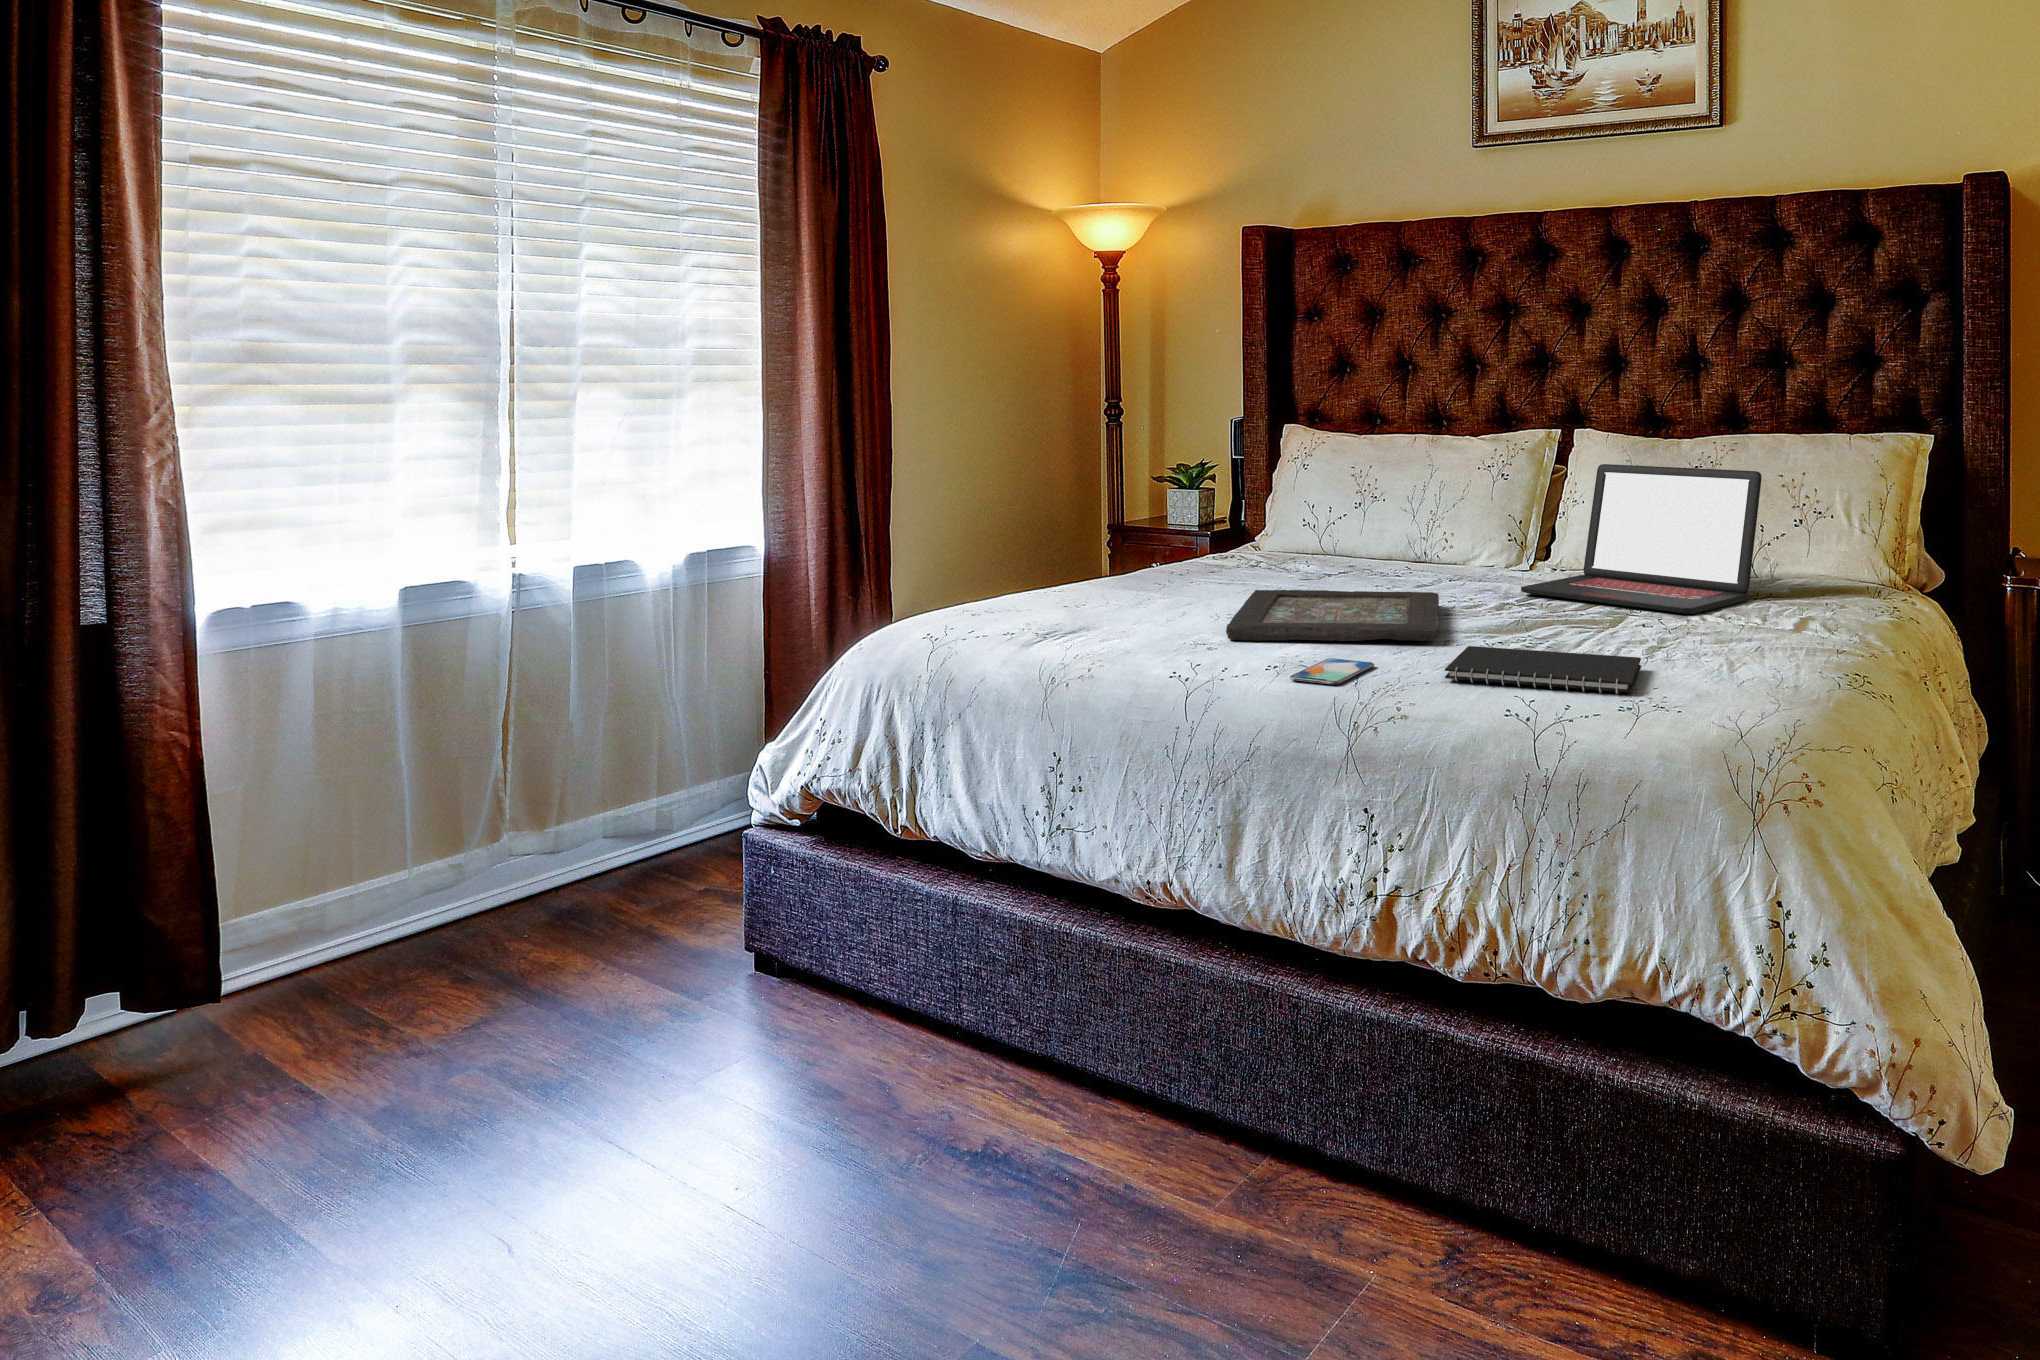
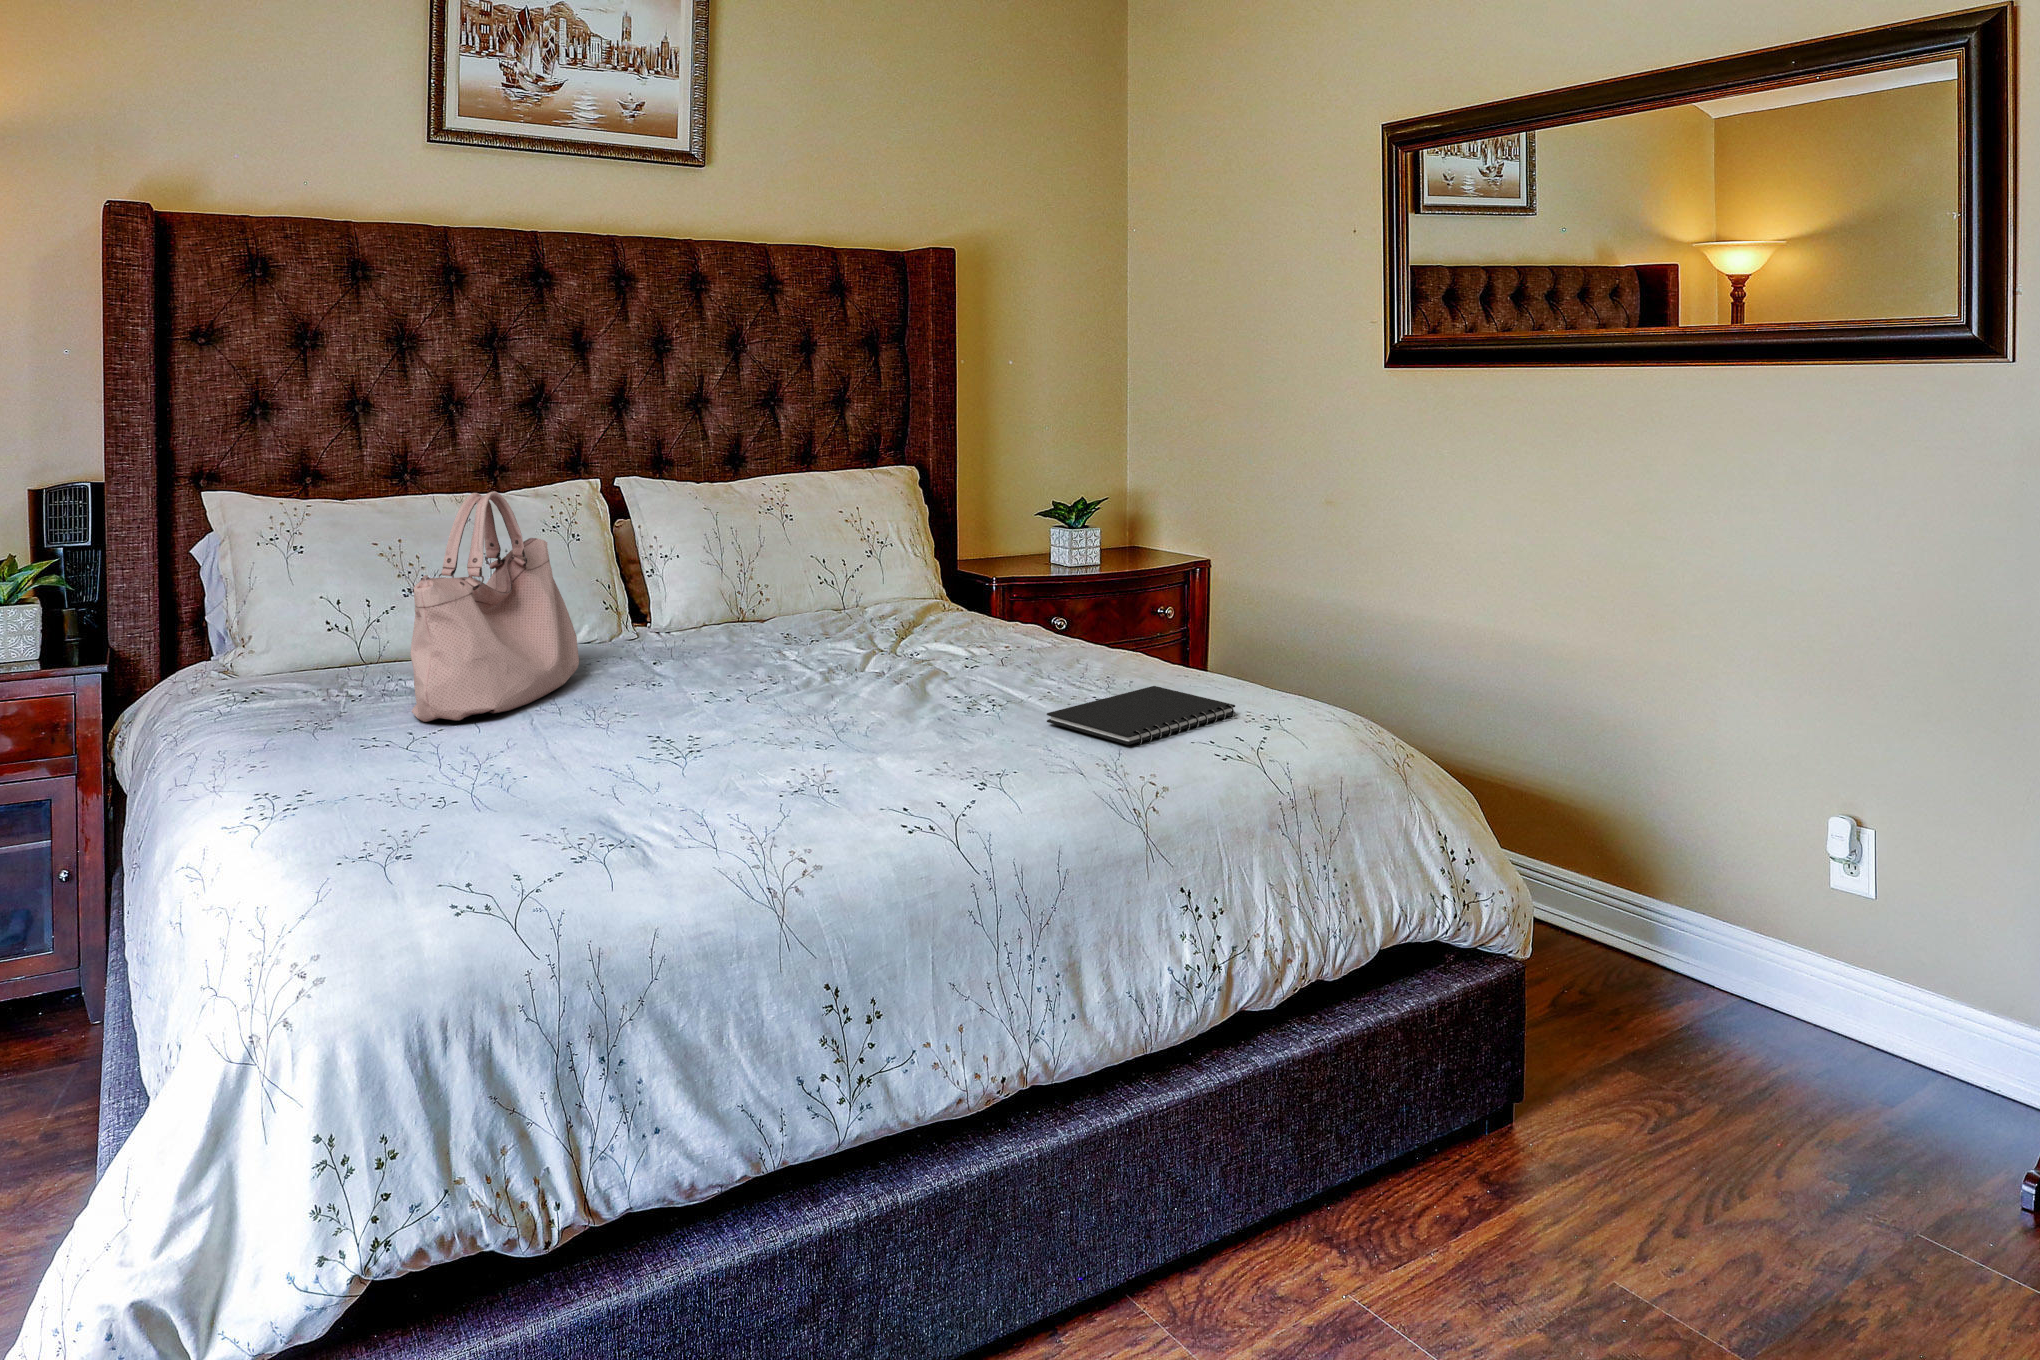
handbag: none [1207,416,1376,580] -> present [410,491,579,722]
laptop: present [1521,464,1762,614] -> none [776,508,977,658]
decorative tray: present [1226,590,1439,641] -> none [643,676,976,779]
smartphone: present [1290,658,1374,685] -> none [994,753,1098,790]

